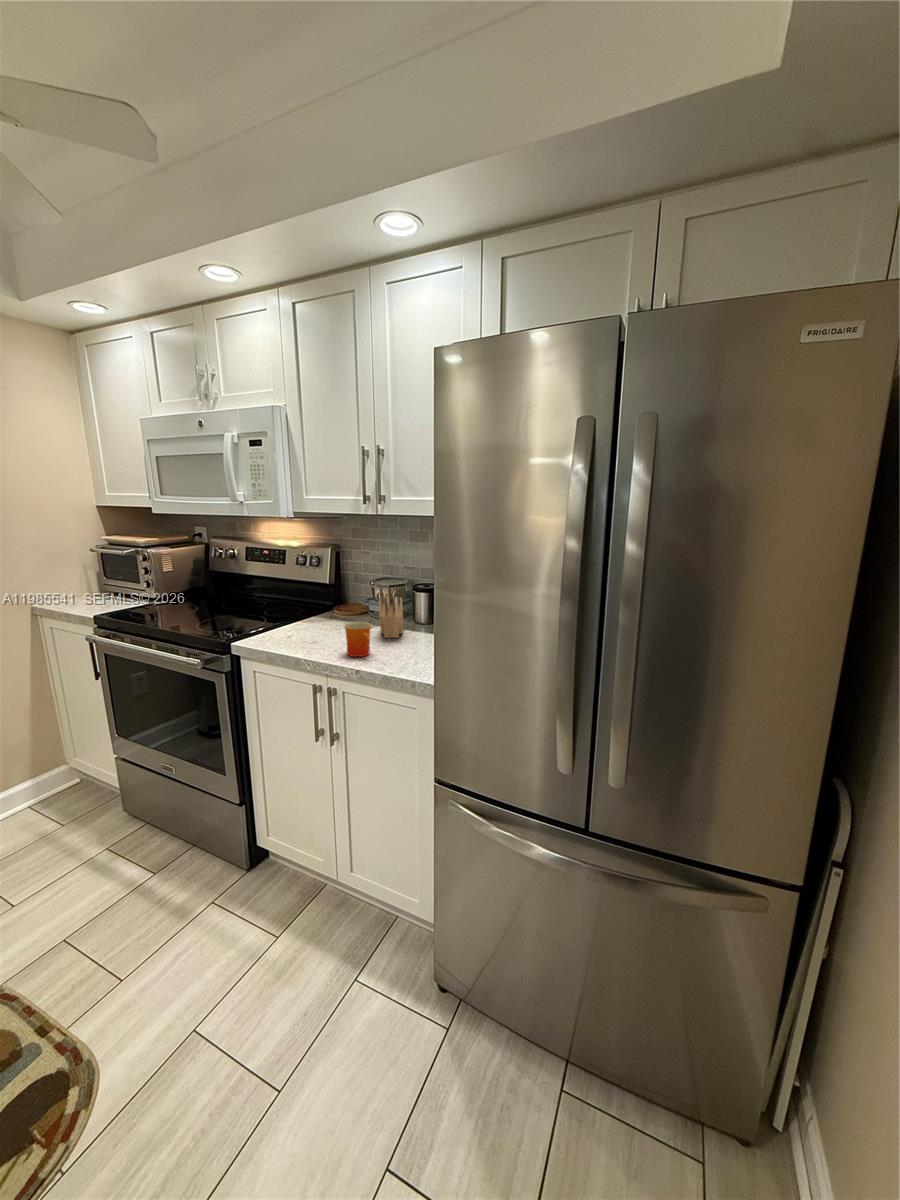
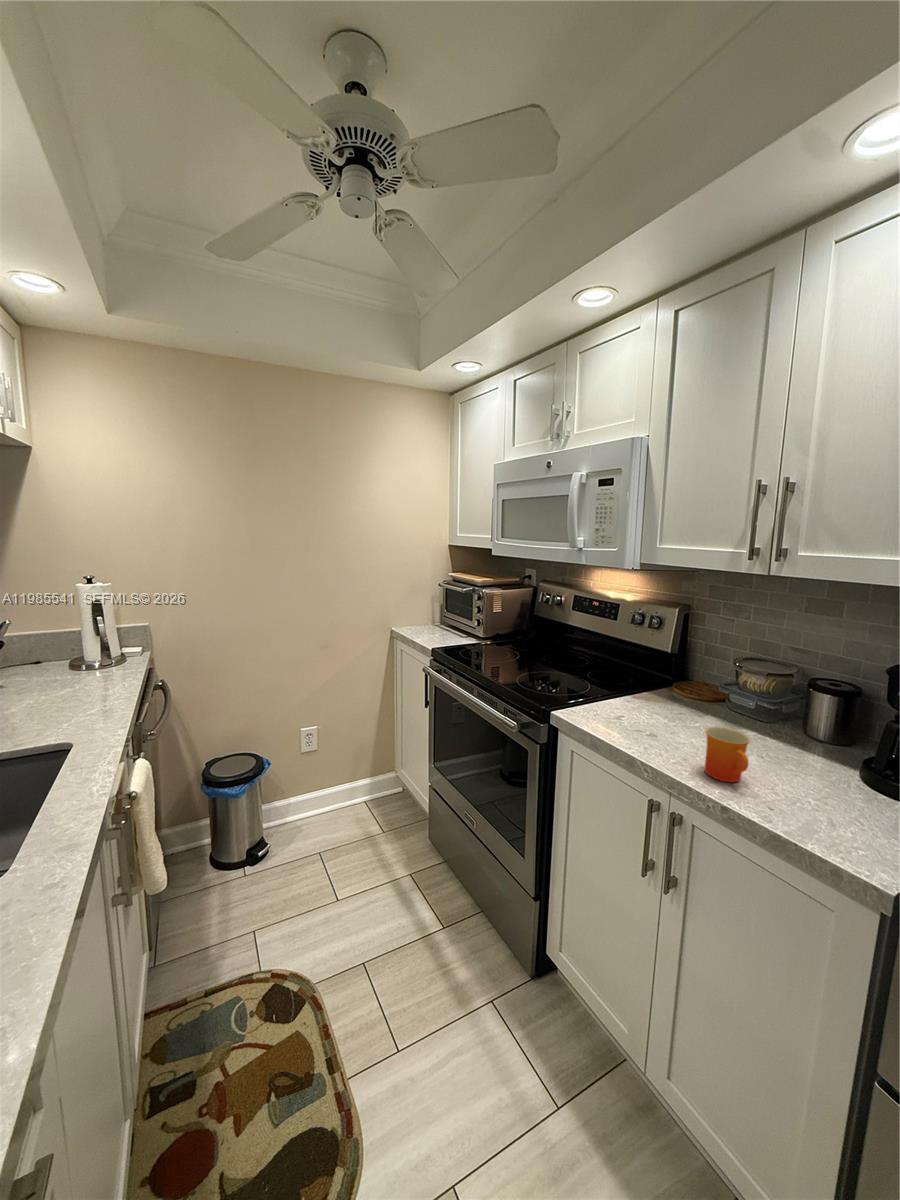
knife block: present [379,588,403,638] -> none [752,682,800,758]

